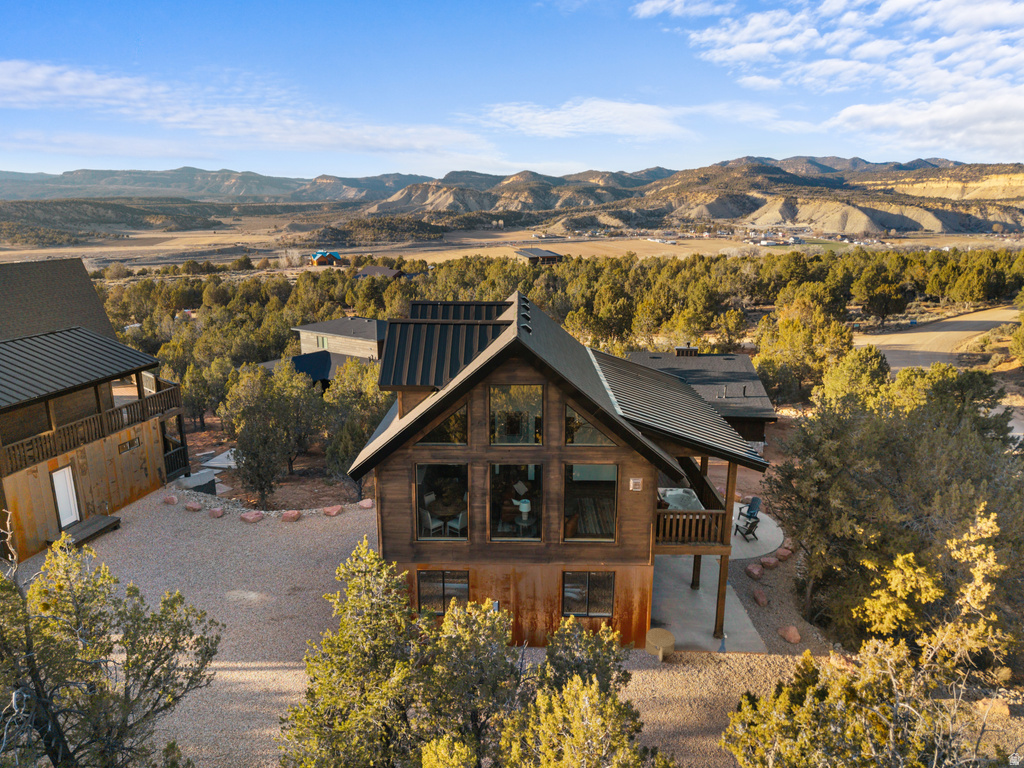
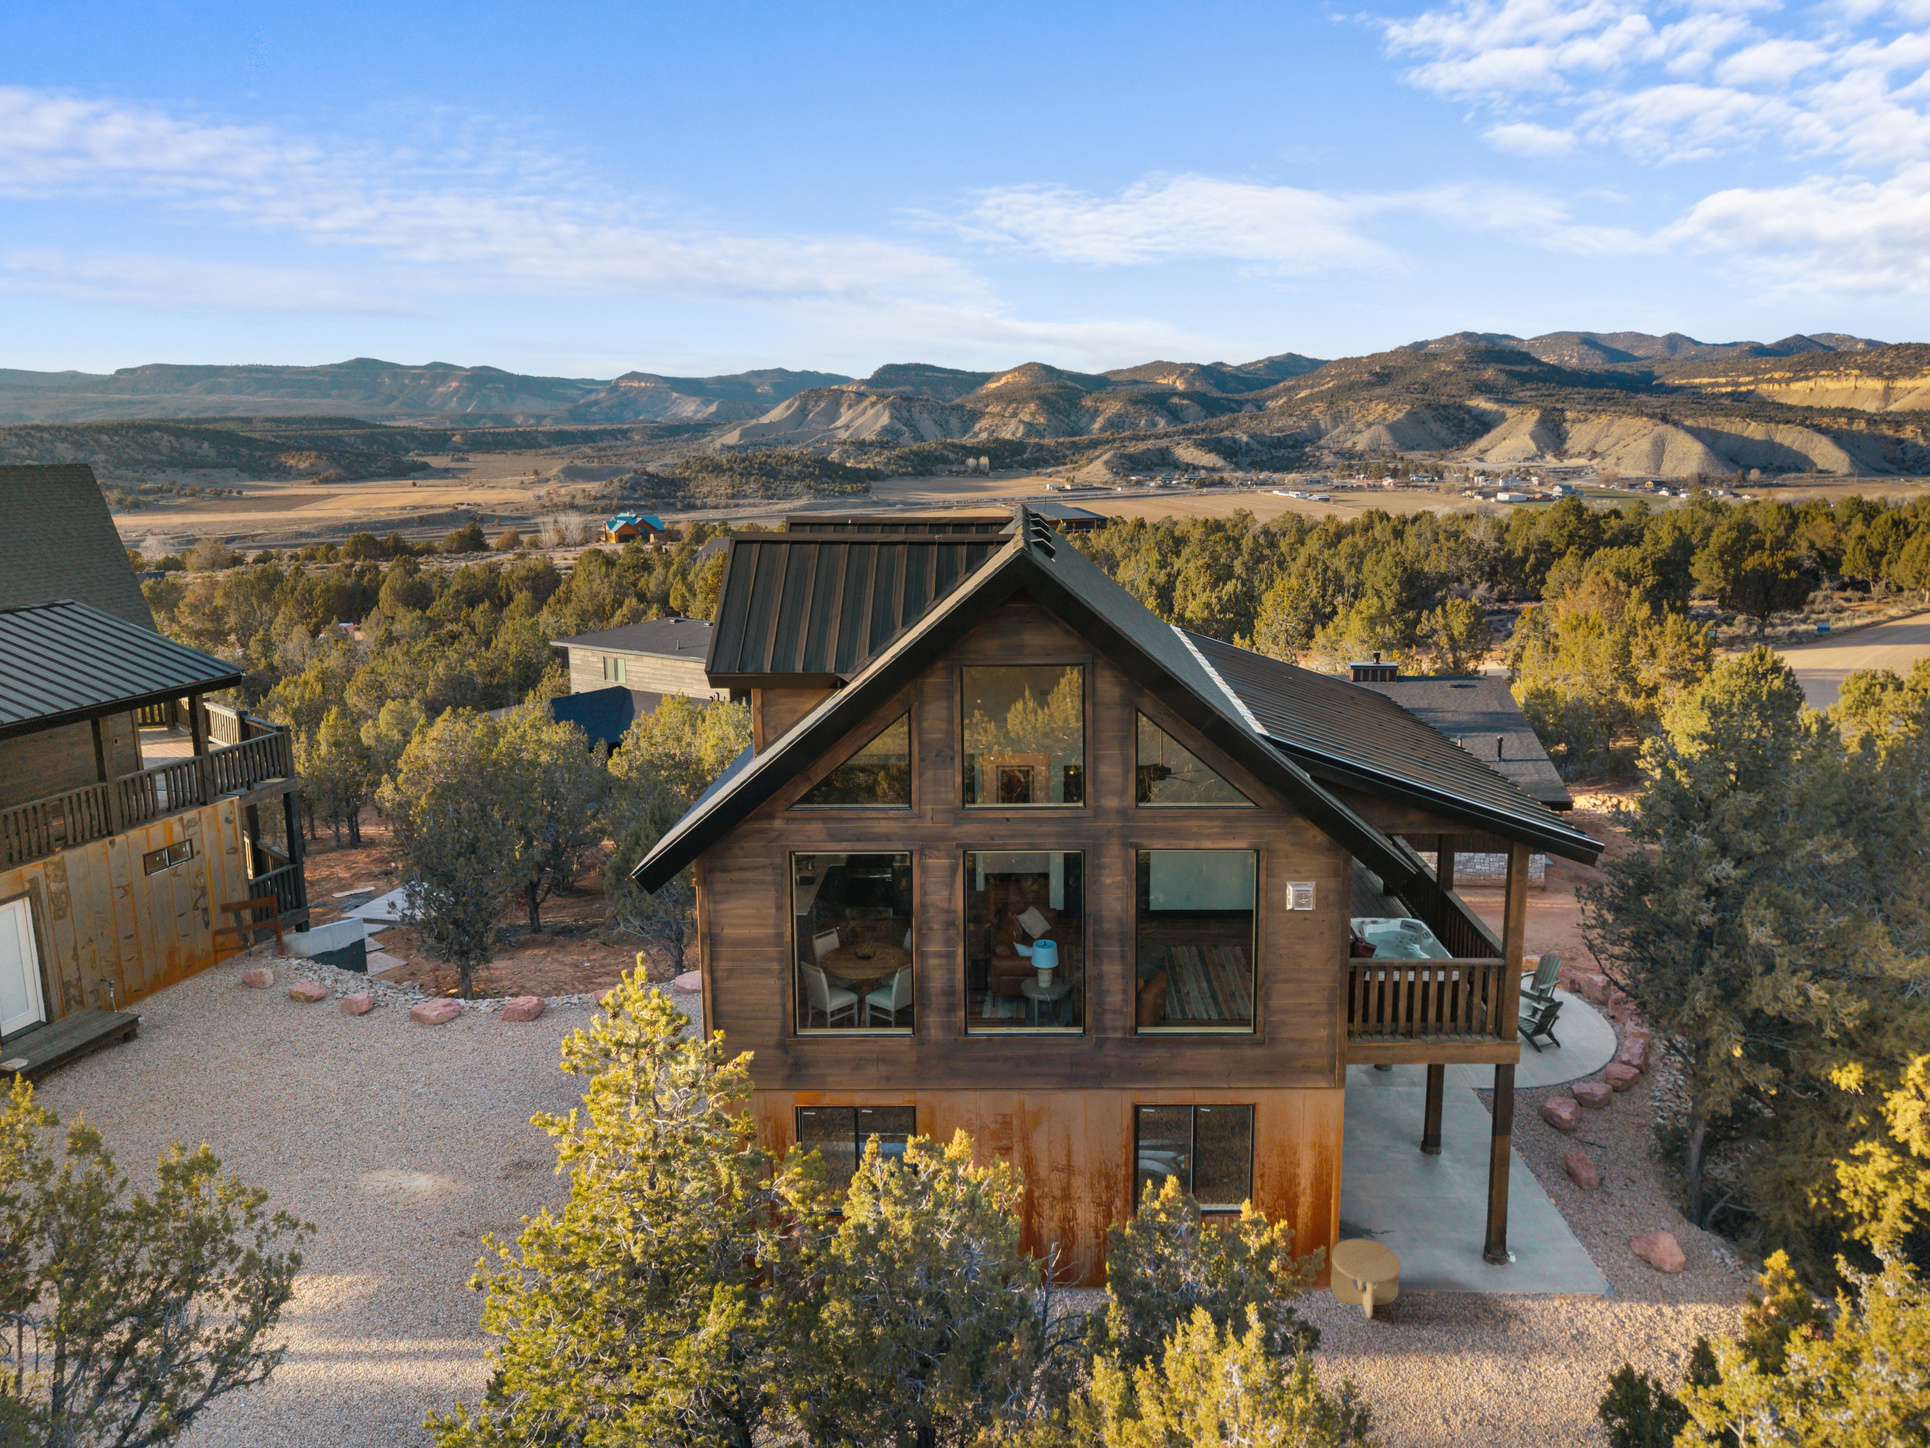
bench: none [148,462,181,494] -> present [212,895,284,966]

